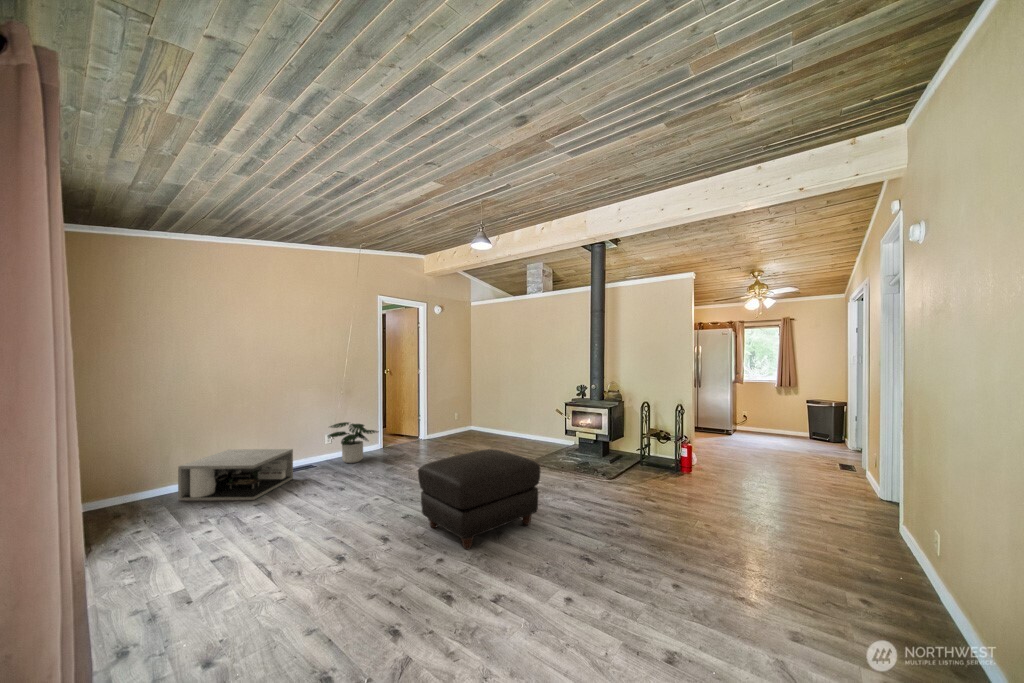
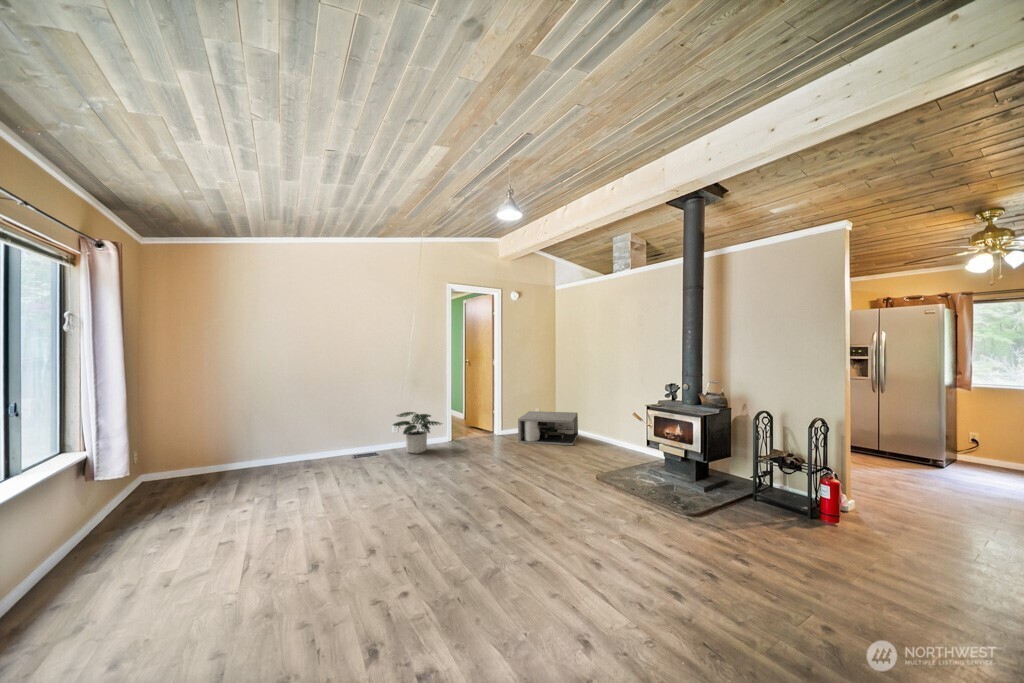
coffee table: present [178,449,293,501] -> present [518,411,578,445]
ottoman: present [418,449,540,549] -> none [401,460,543,593]

